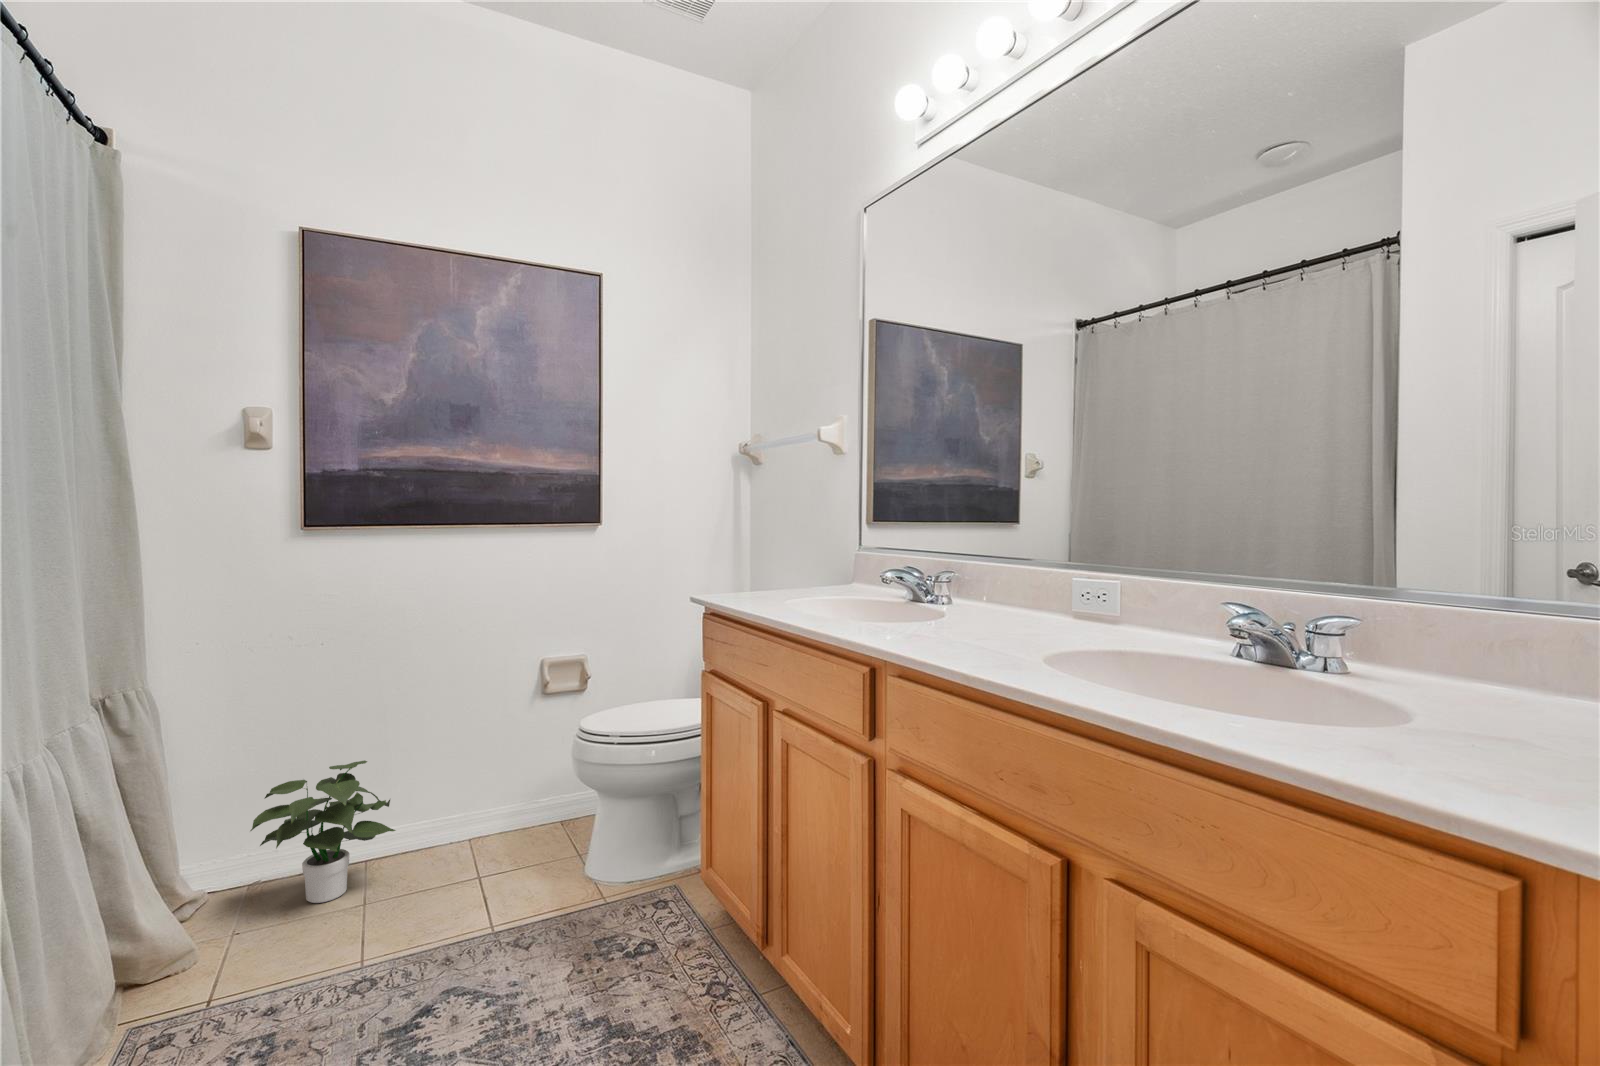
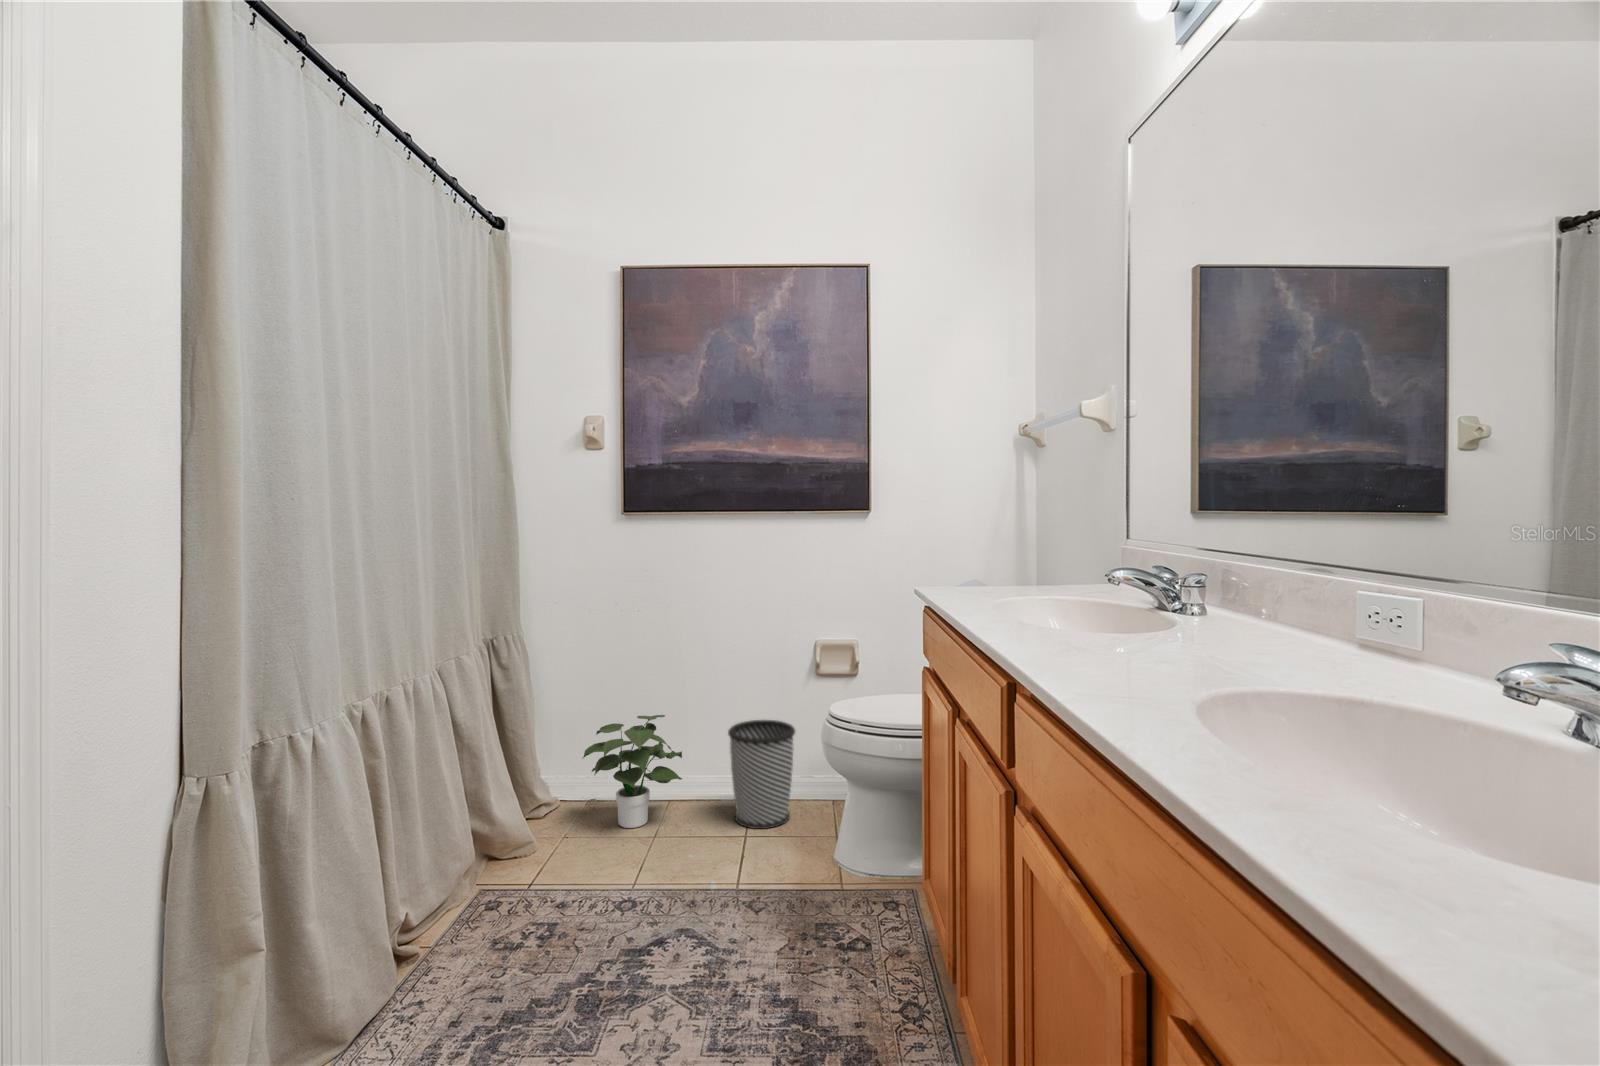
wastebasket: none [450,747,530,868] -> present [728,720,795,829]

